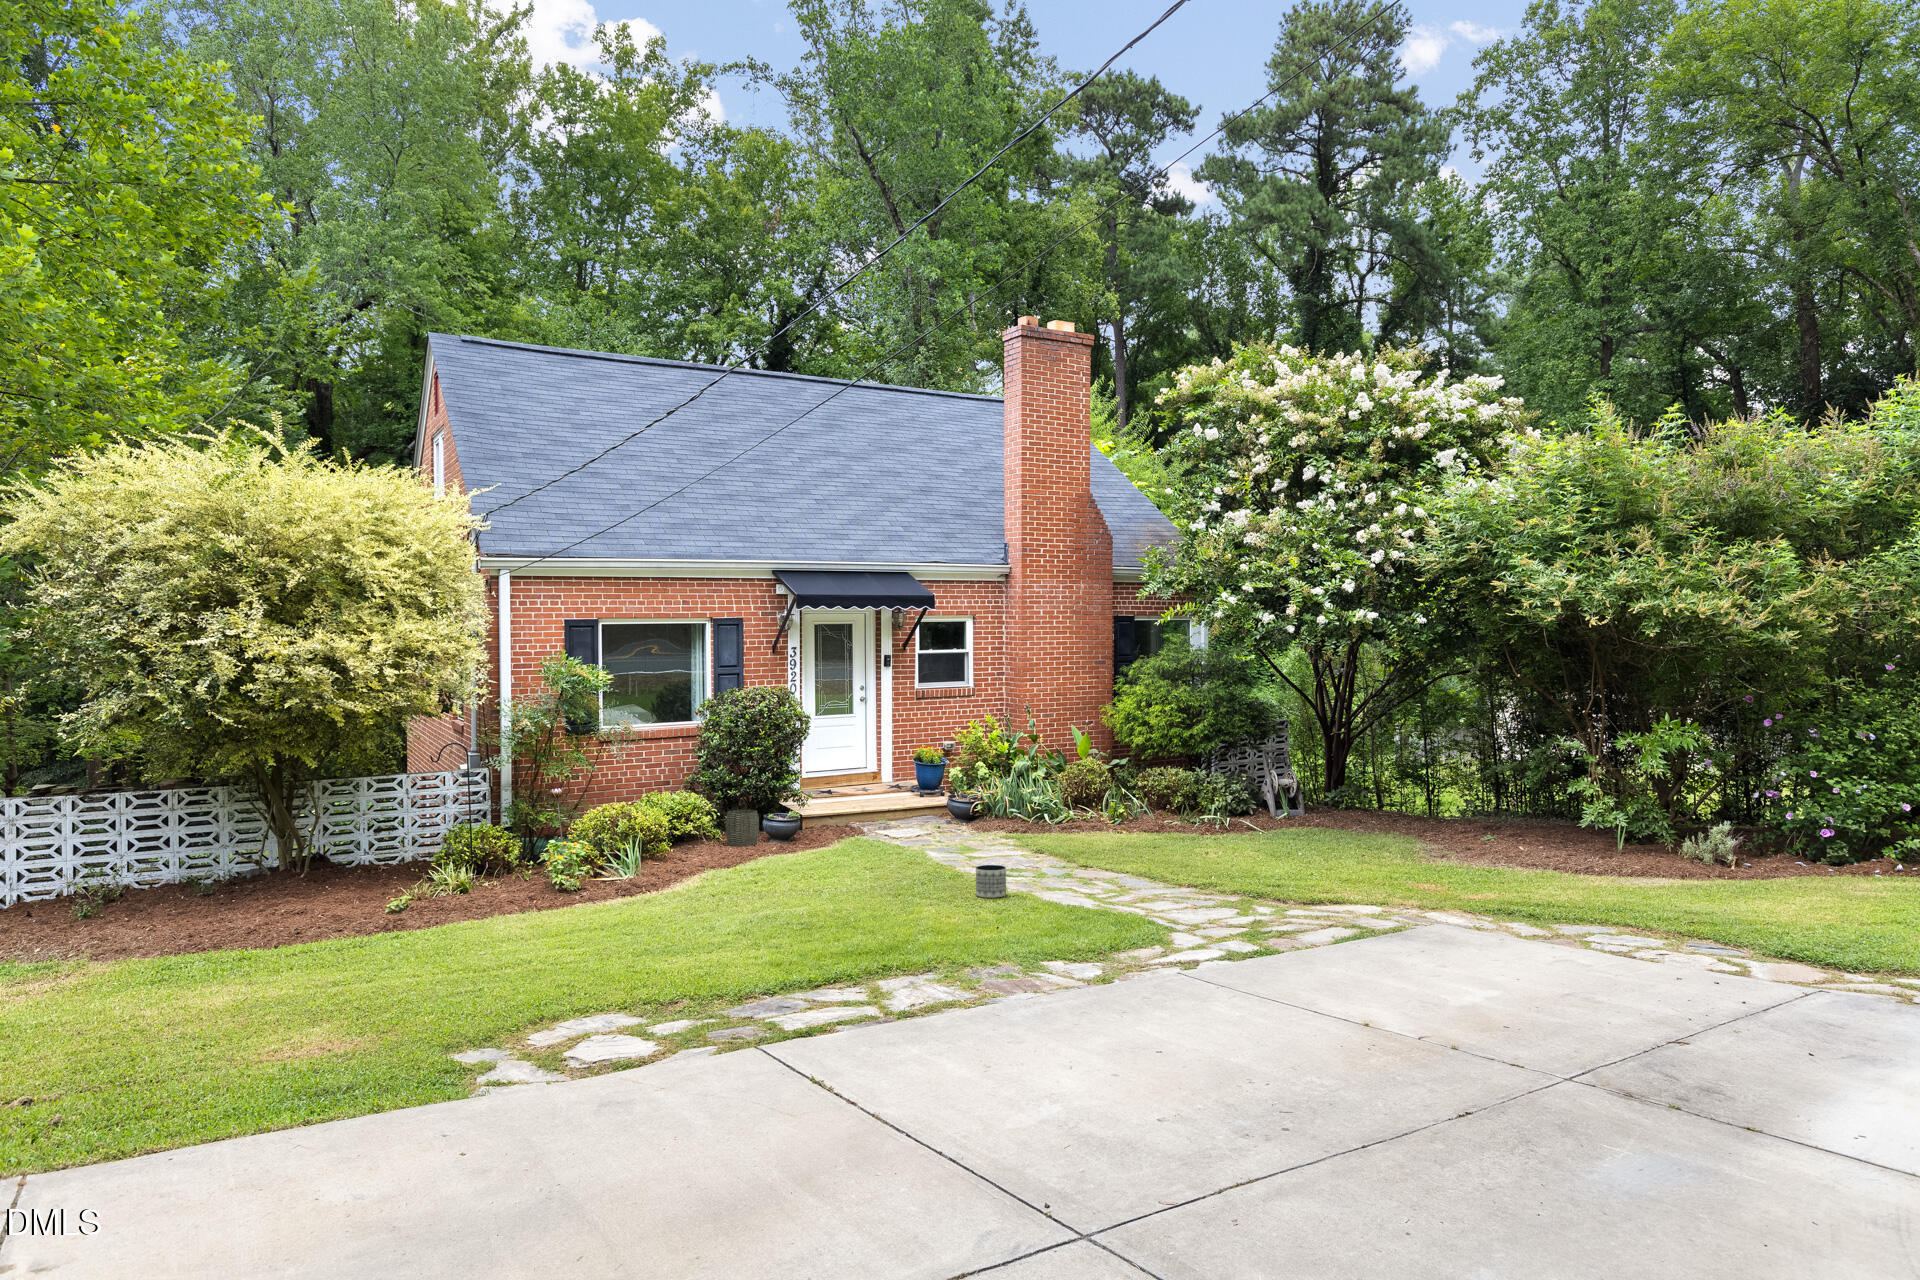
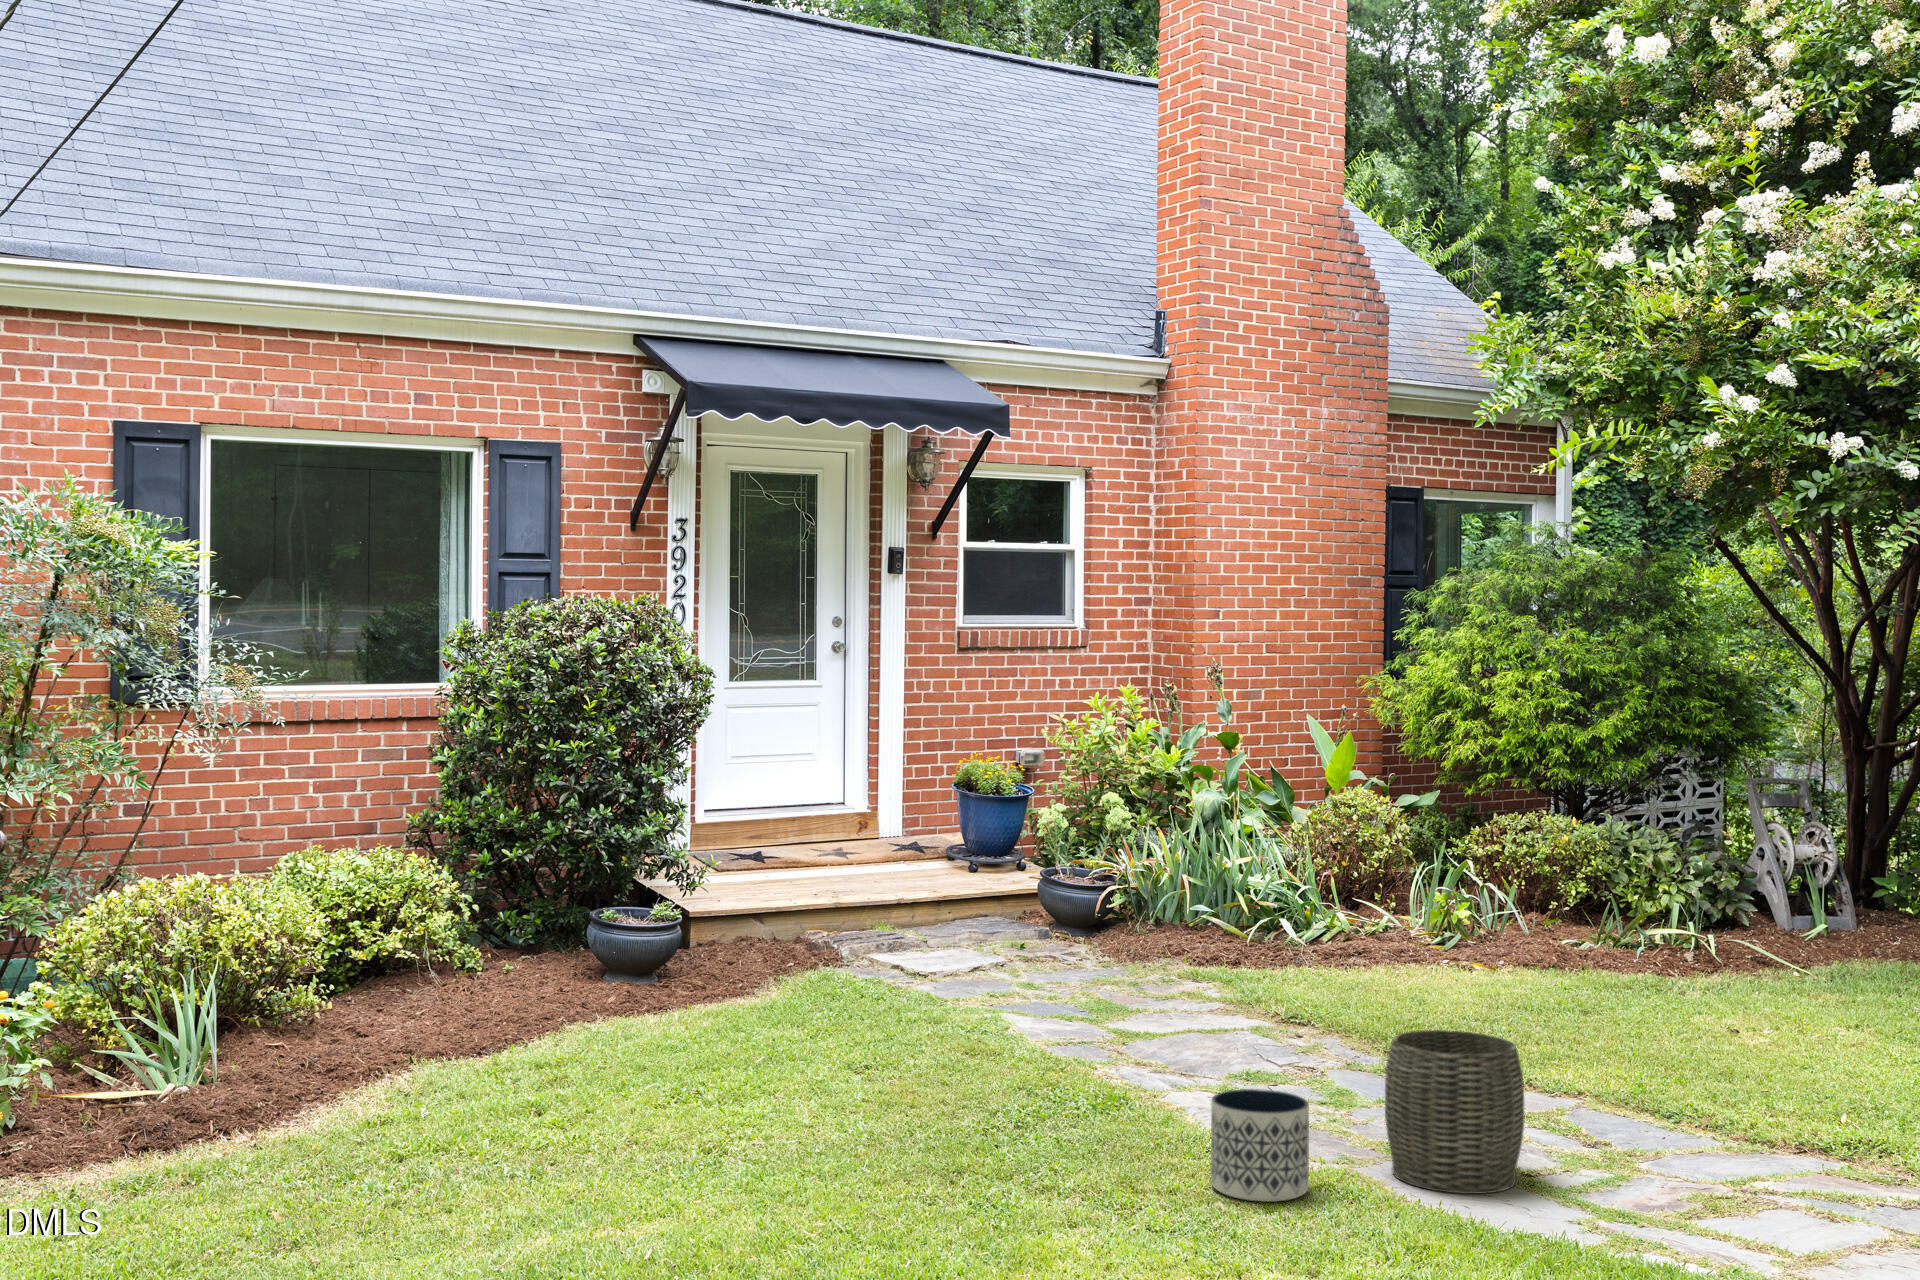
woven basket: present [726,810,759,846] -> present [1385,1030,1524,1194]

